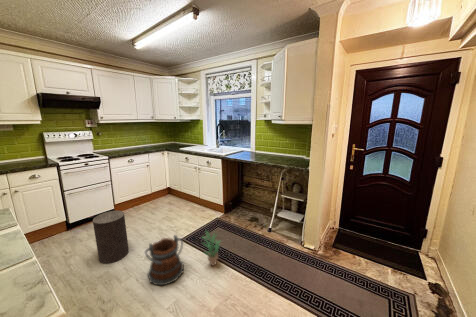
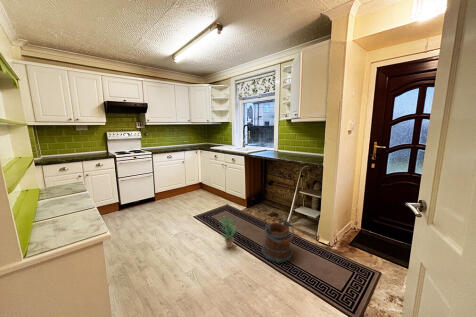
stool: present [93,211,129,263] -> none [136,195,162,237]
bucket: present [145,235,183,285] -> present [261,220,294,263]

